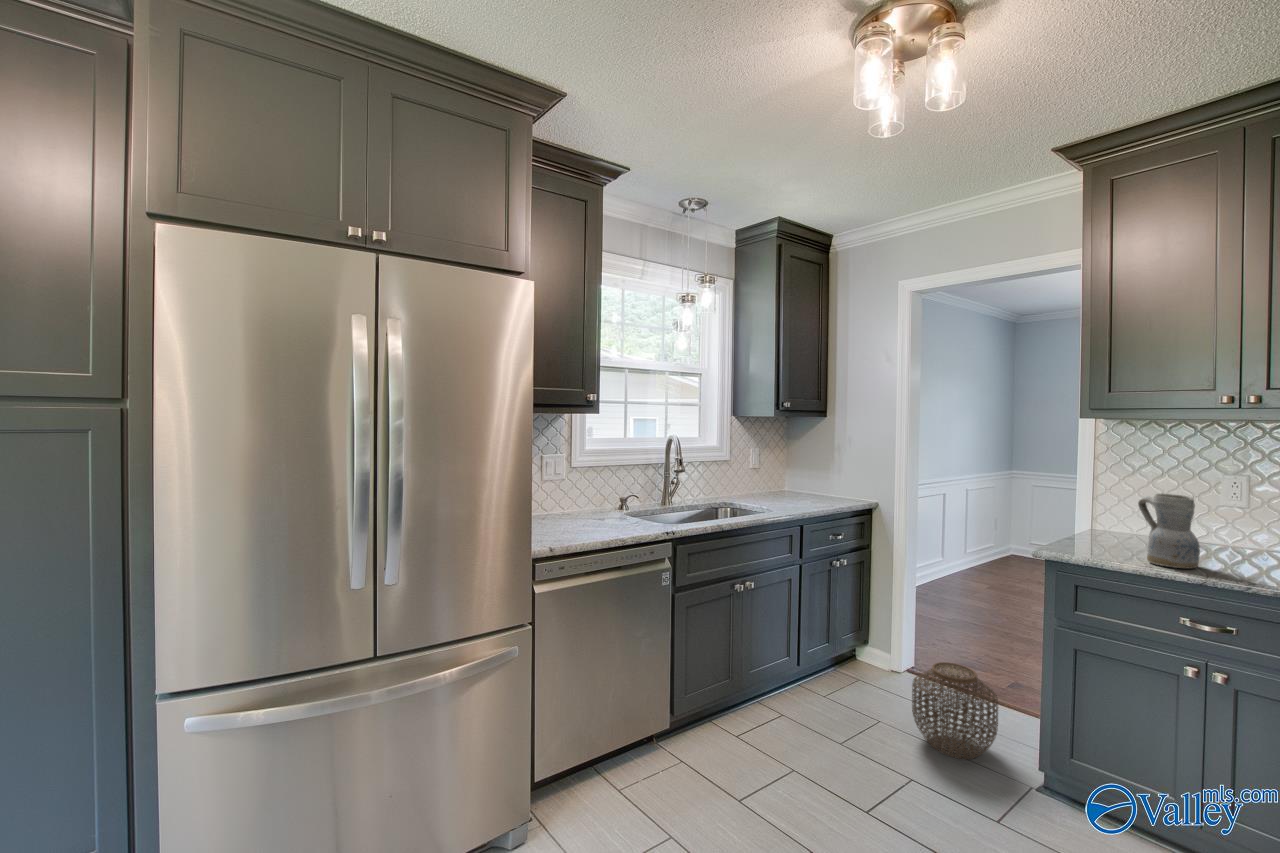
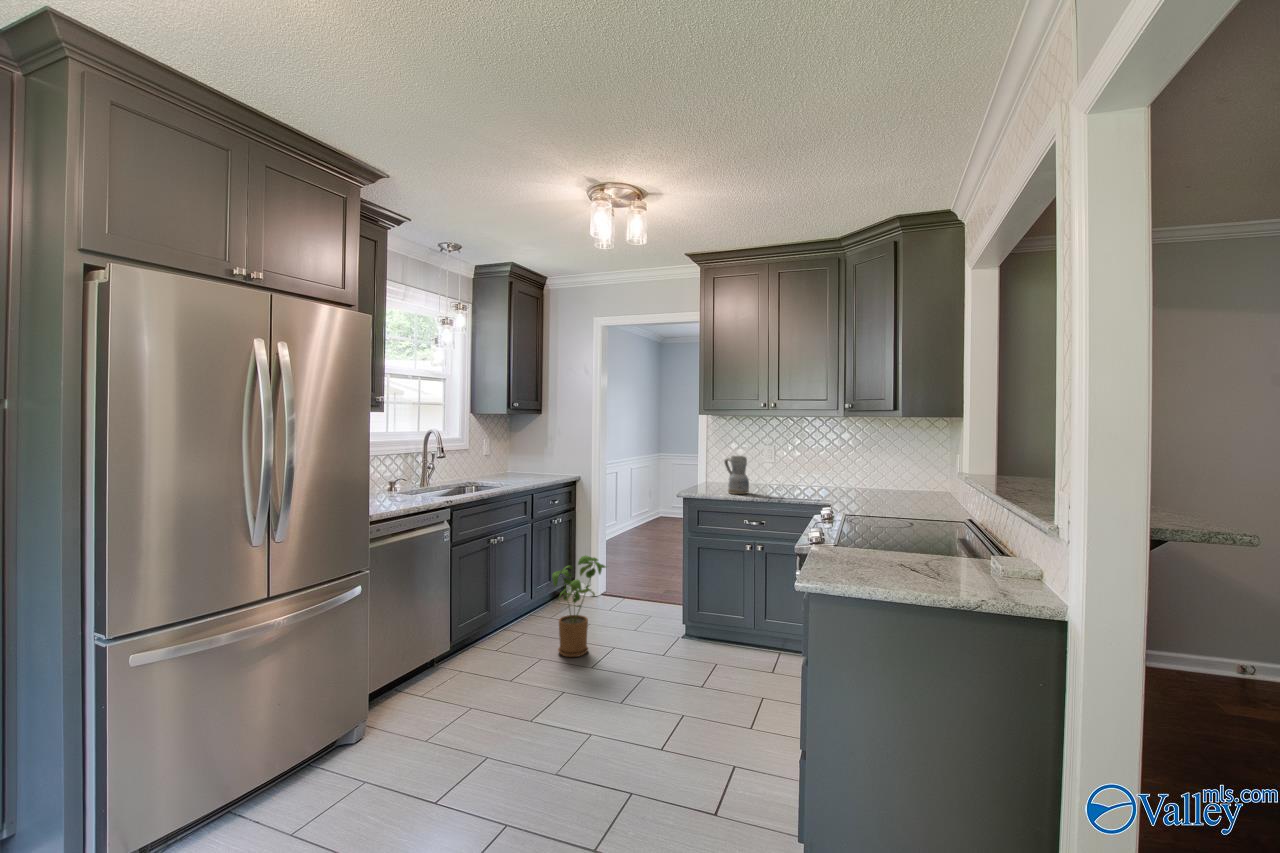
house plant: none [812,632,902,785] -> present [552,556,606,657]
woven basket: present [912,662,998,759] -> none [611,574,660,631]

